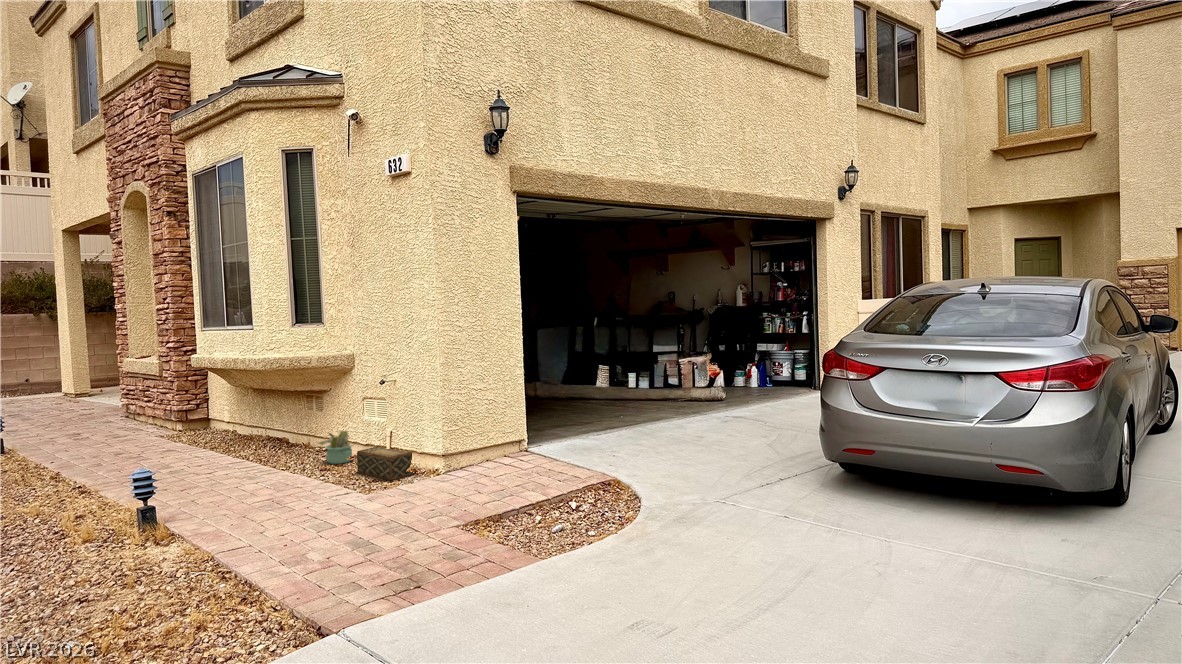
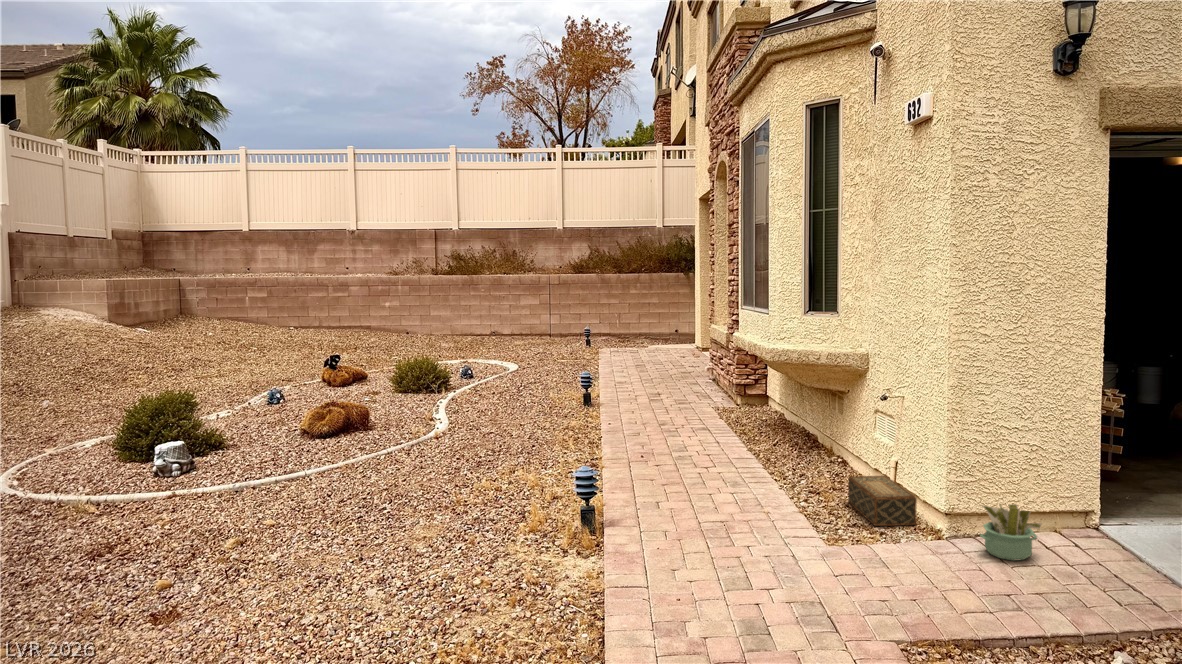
decorative plant: present [318,431,353,464] -> present [980,504,1042,561]

